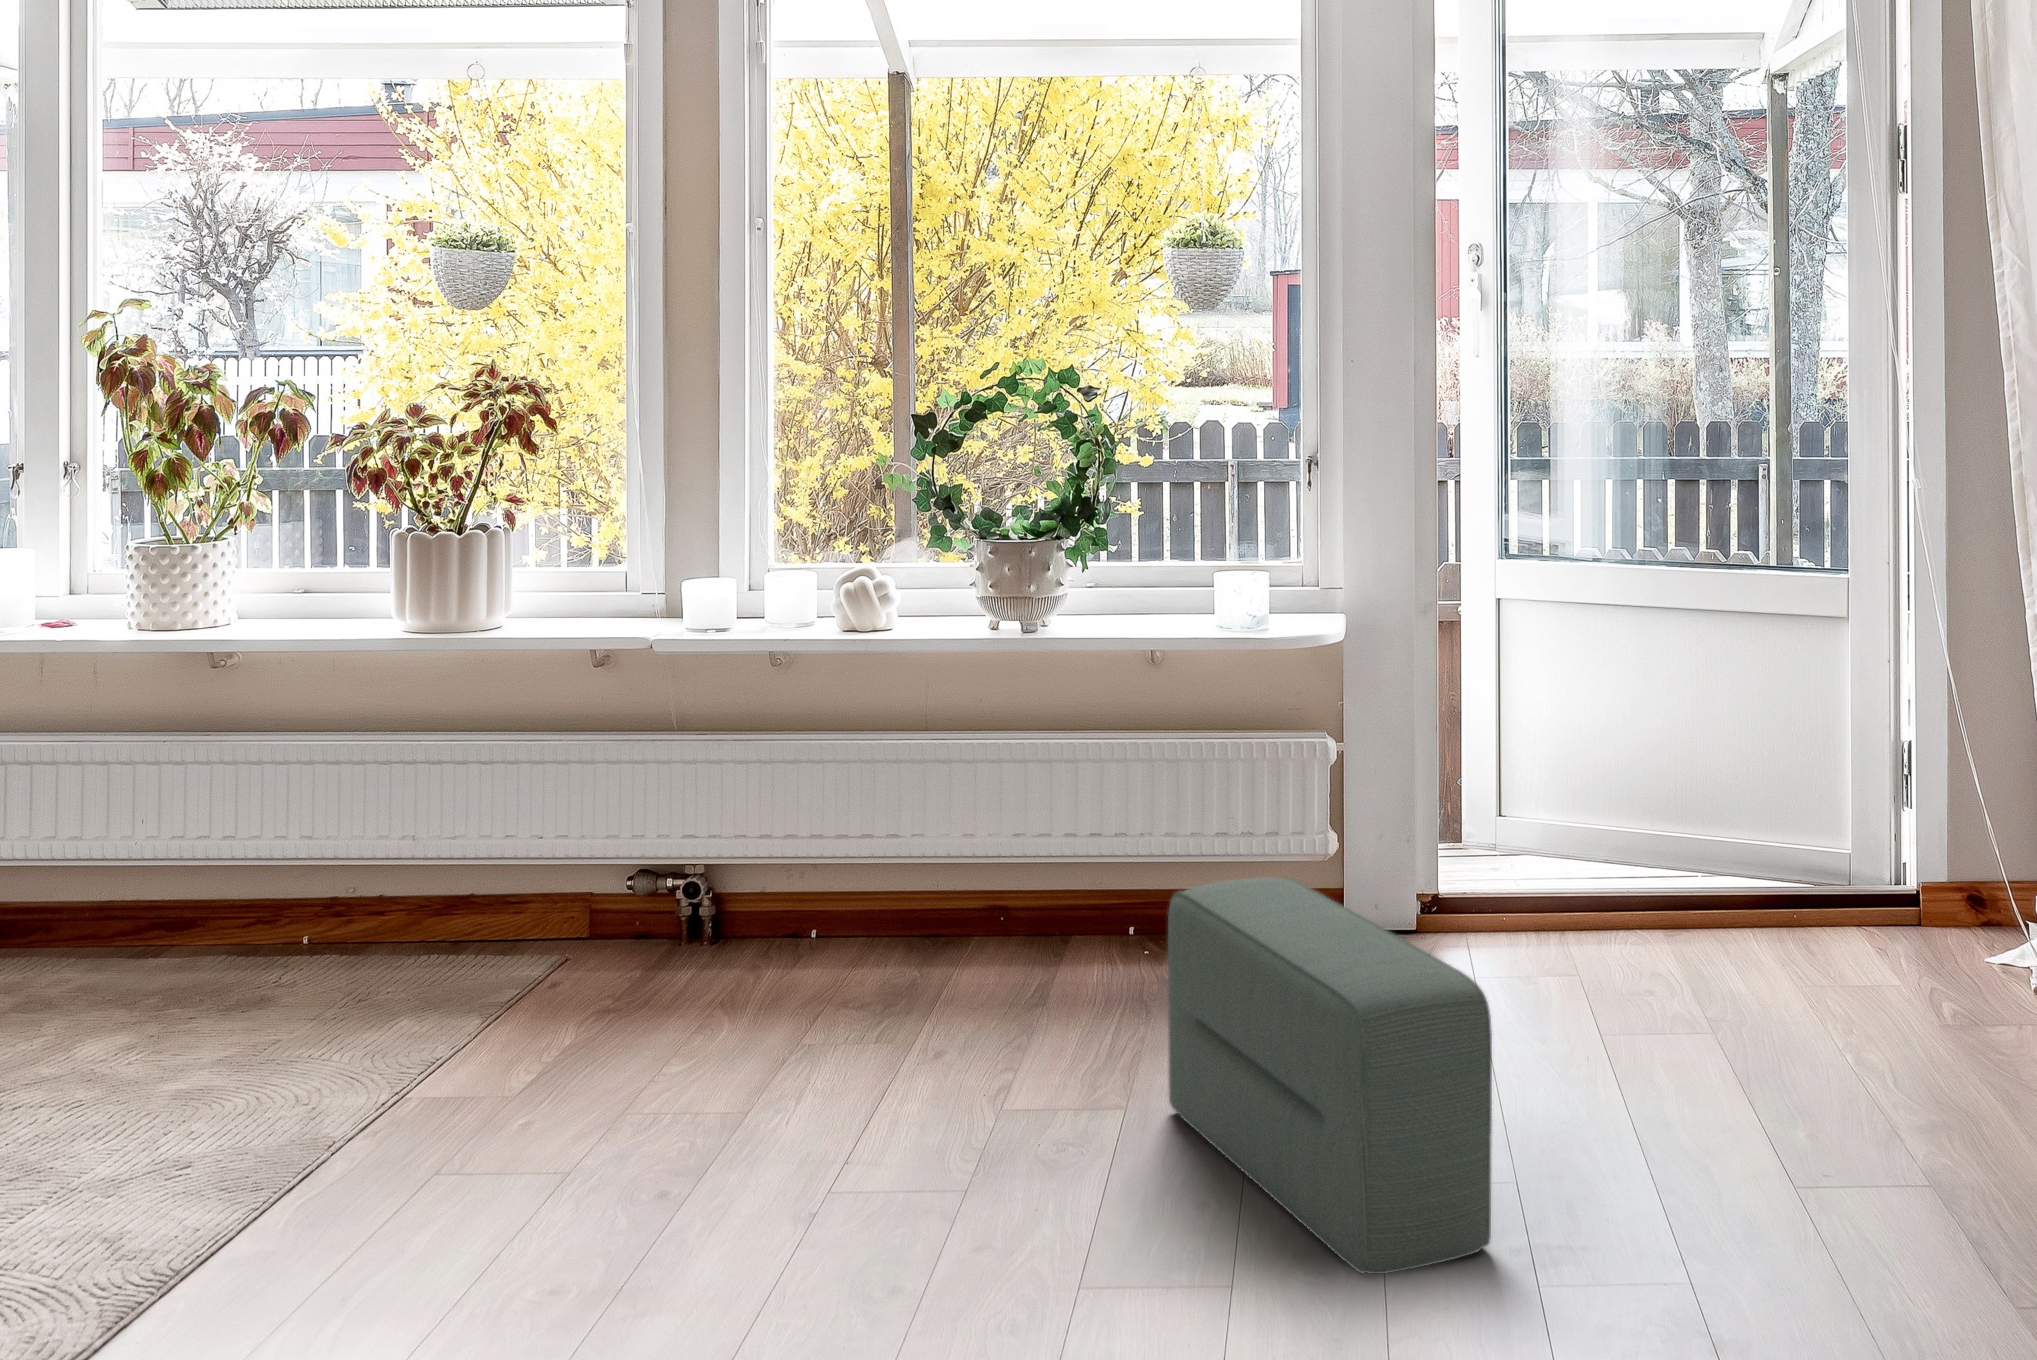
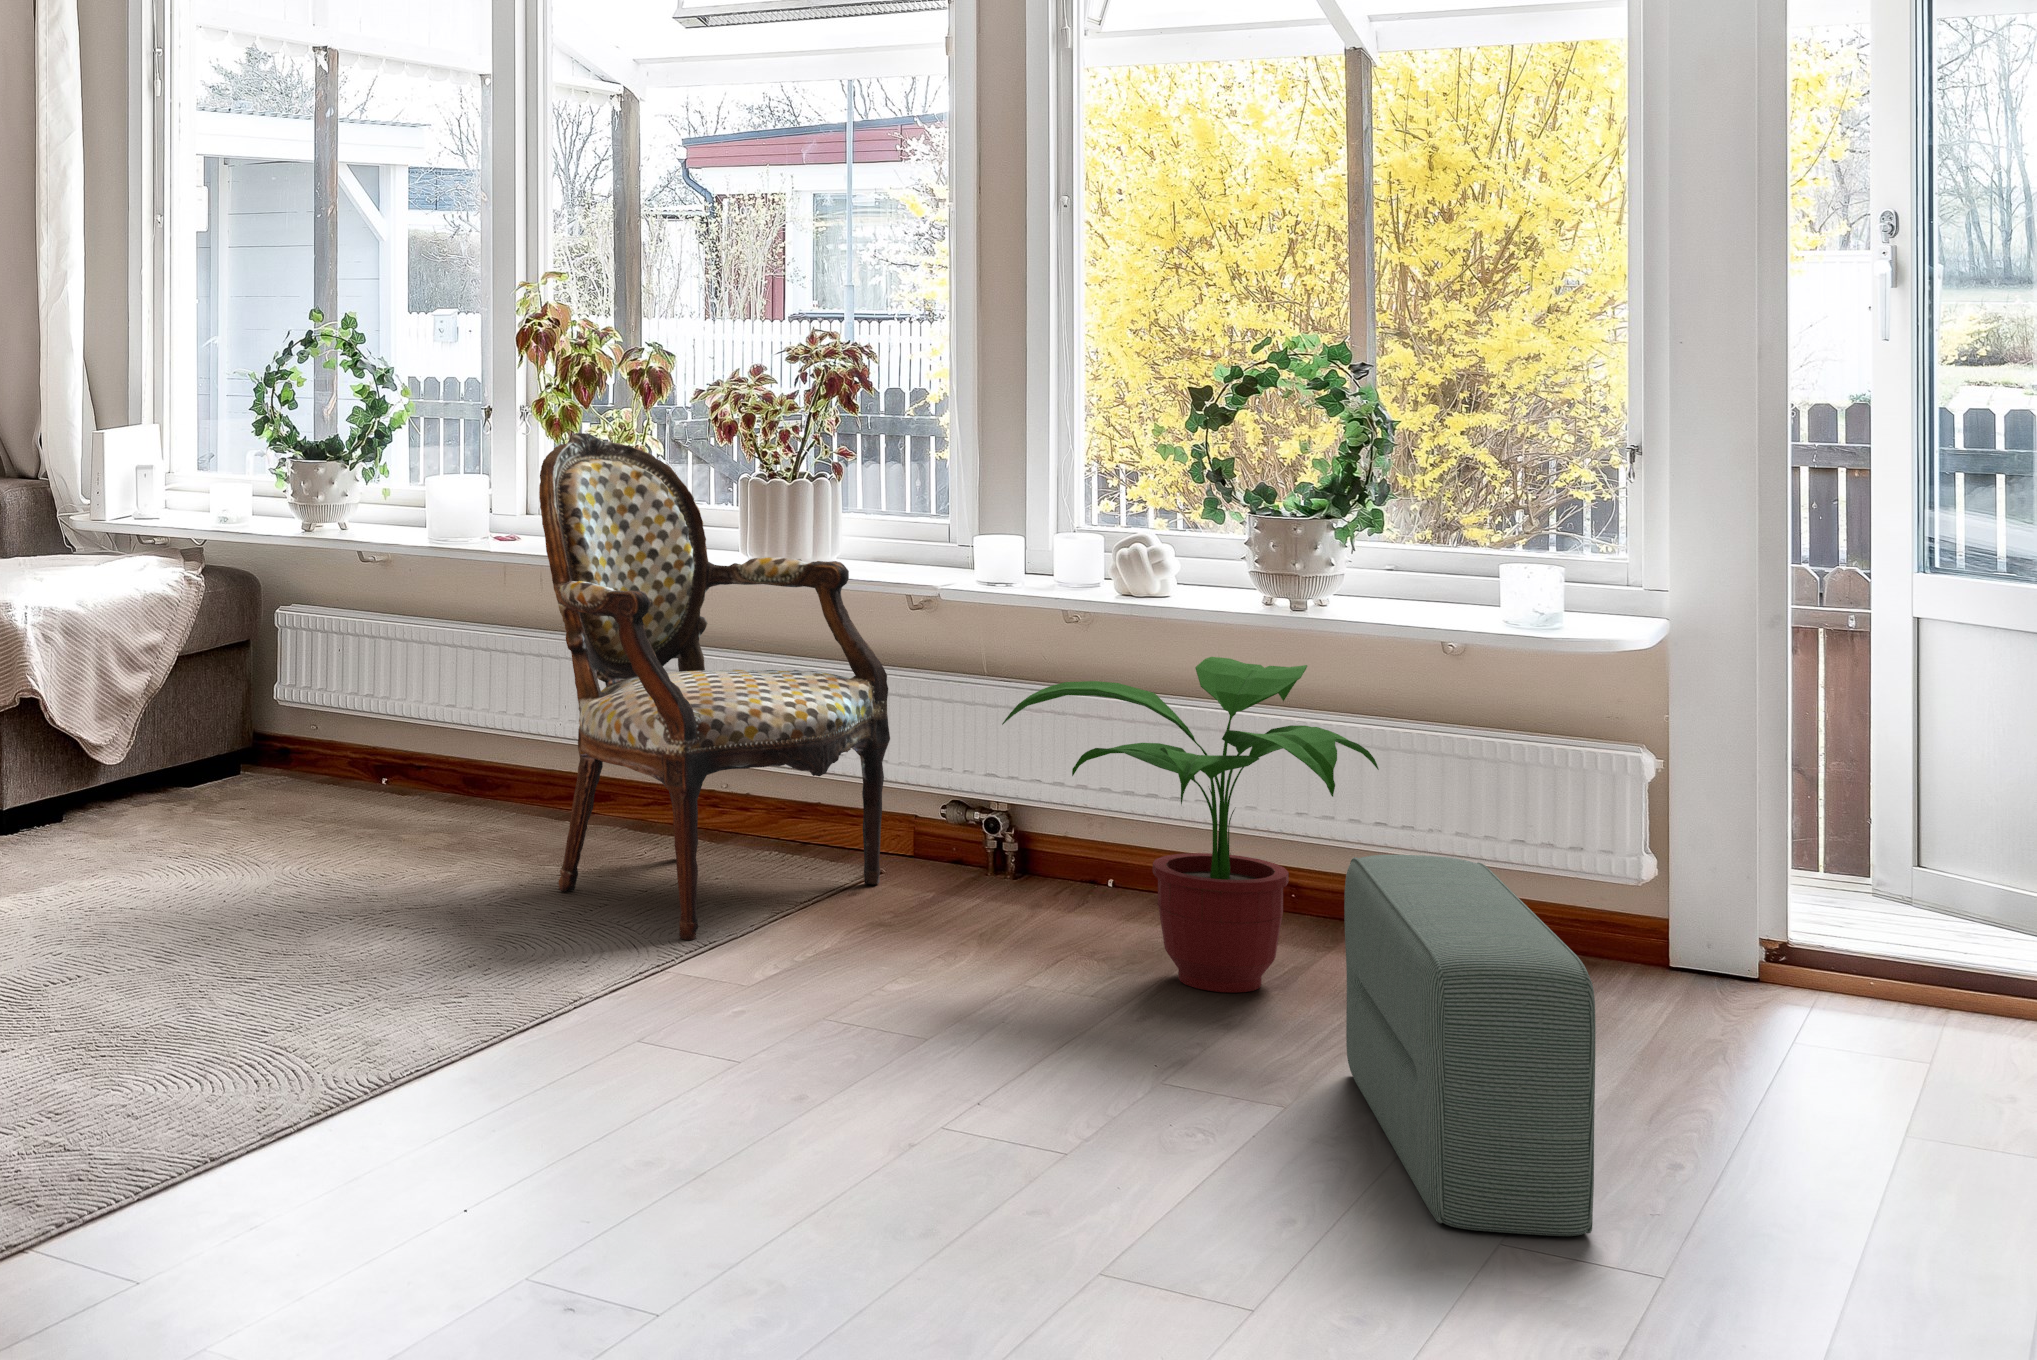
armchair: none [152,494,588,1099] -> present [539,433,890,940]
potted plant: none [759,690,1129,1042] -> present [1002,657,1379,993]

